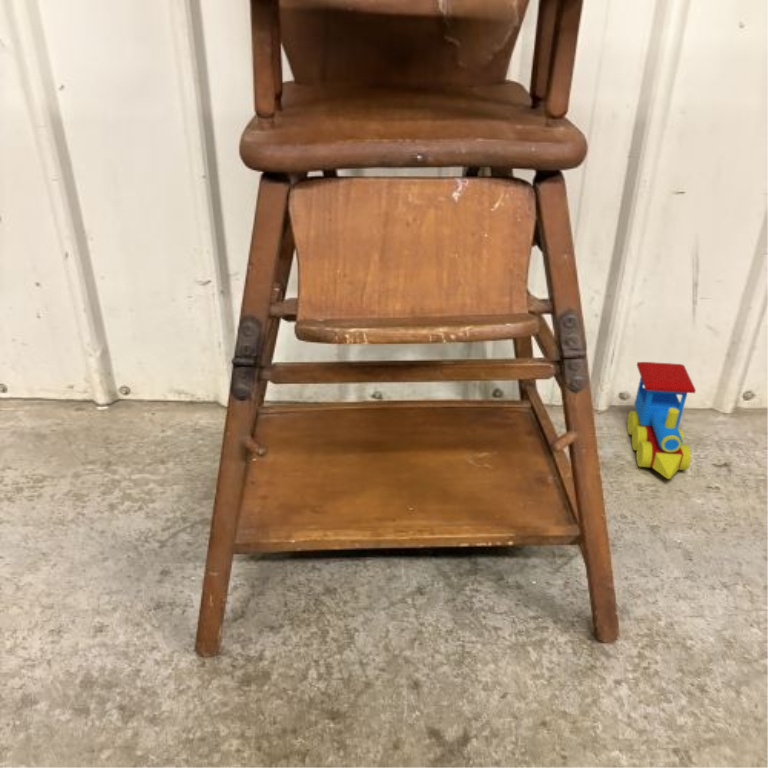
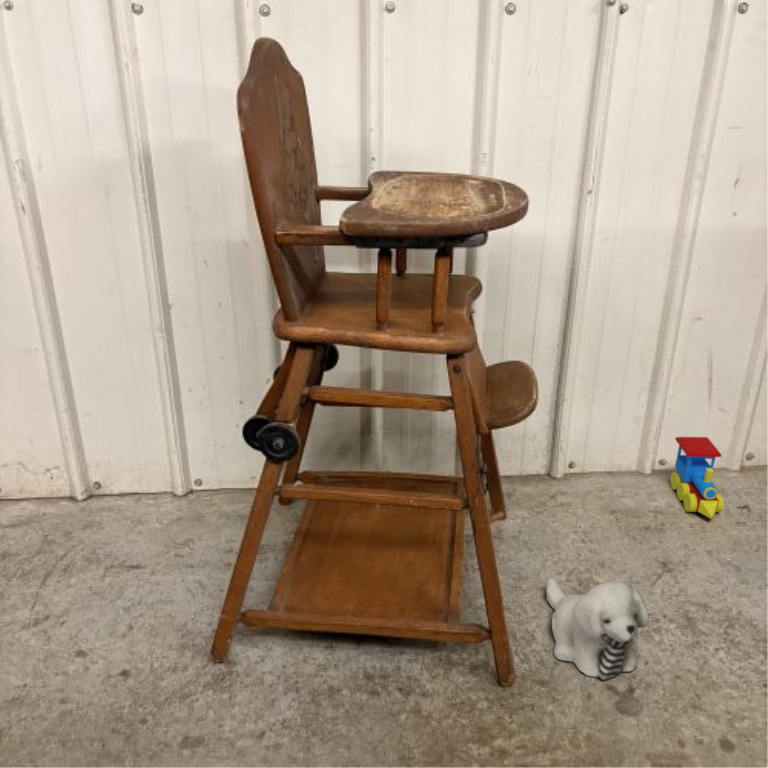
plush toy: none [369,553,505,719] -> present [546,578,649,680]

